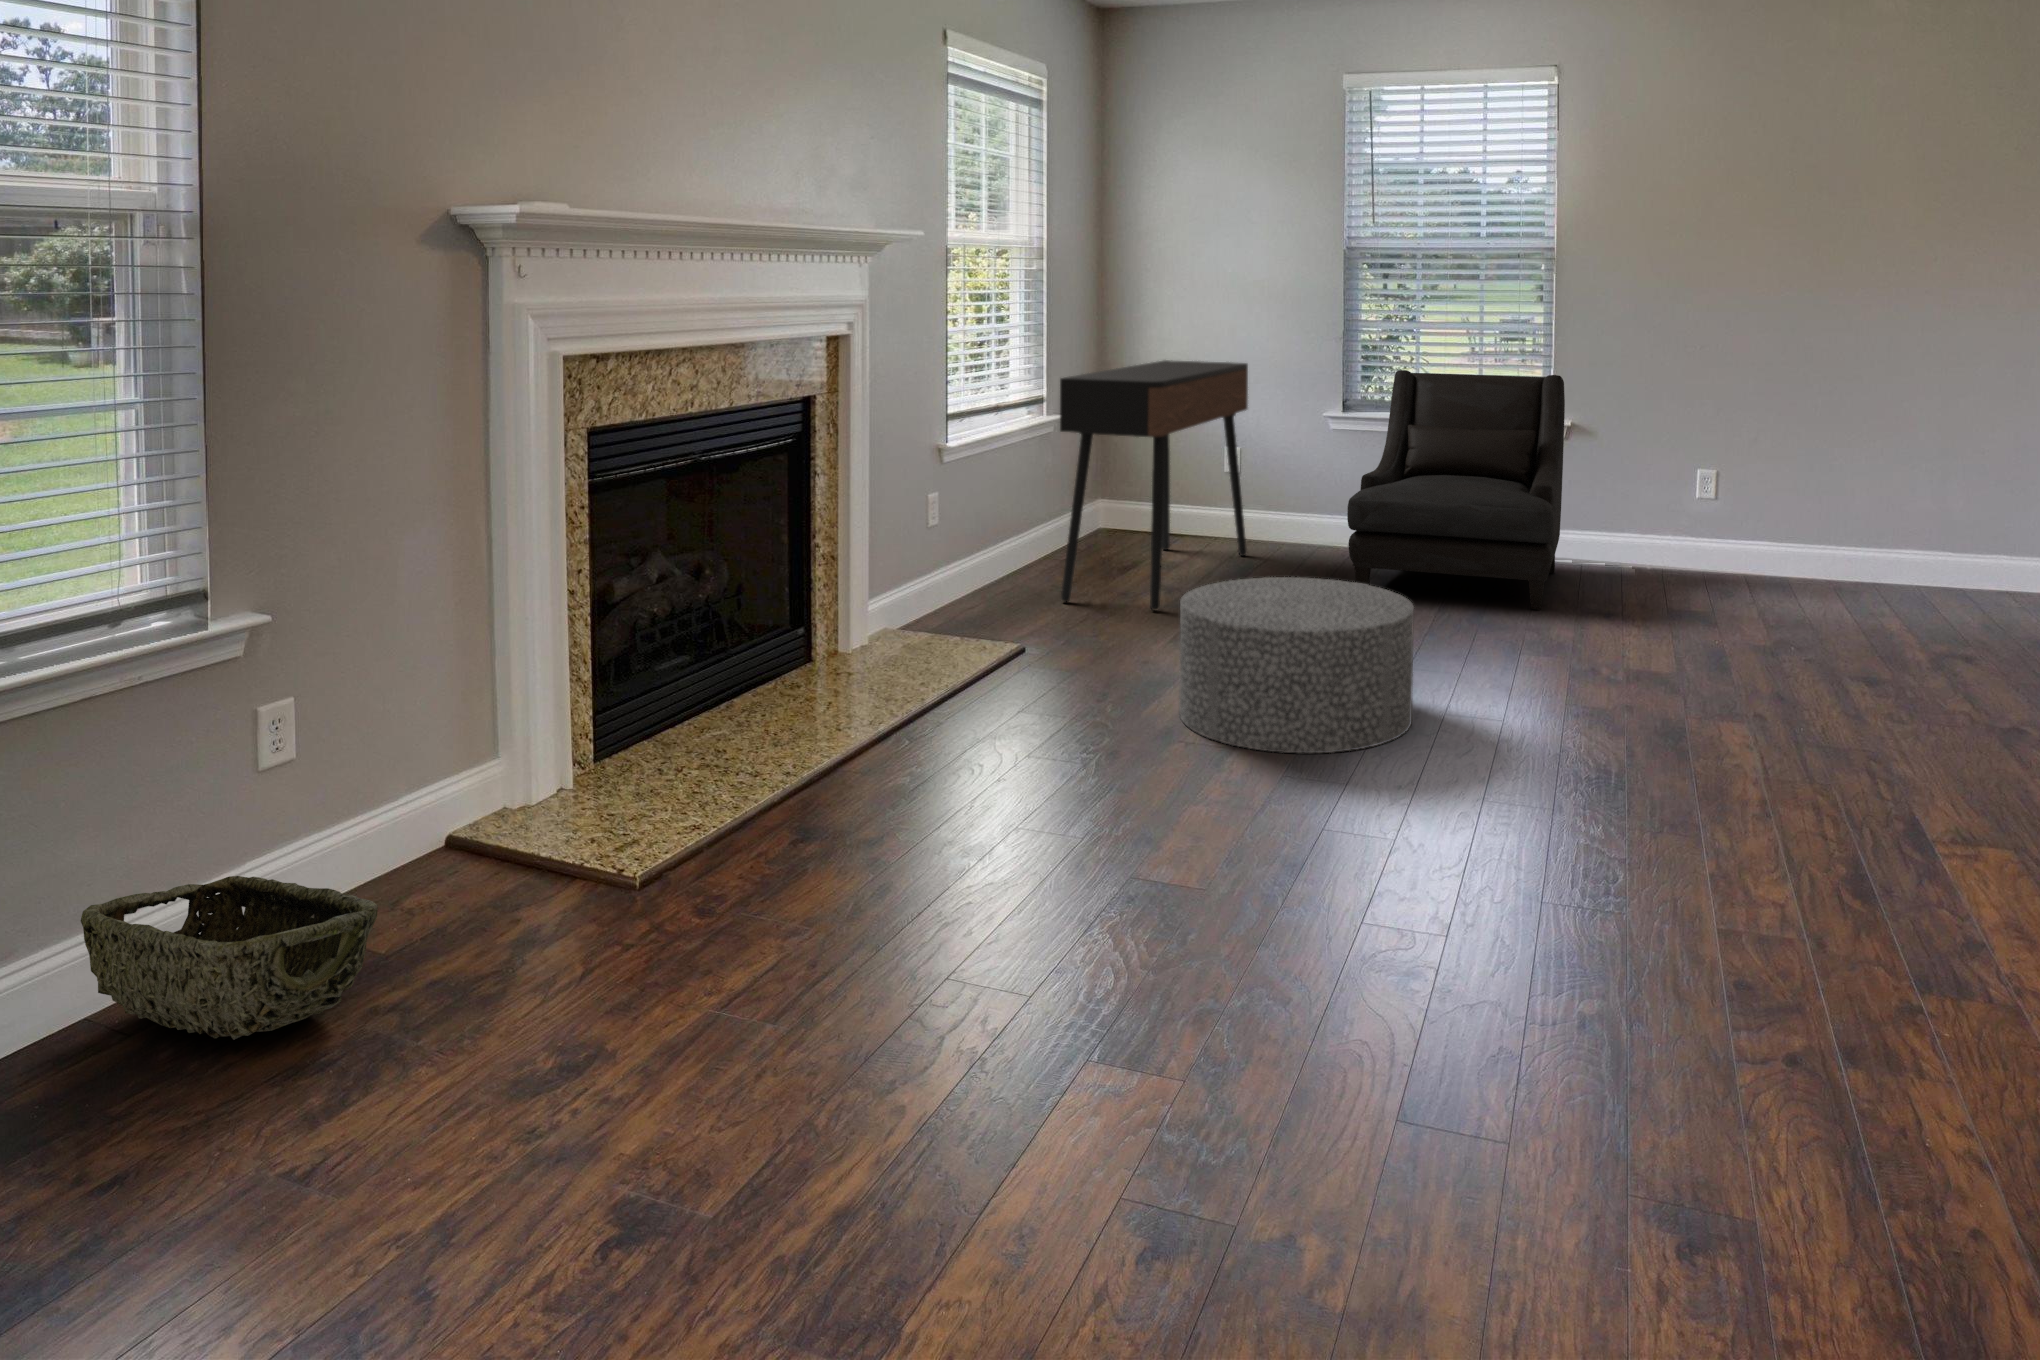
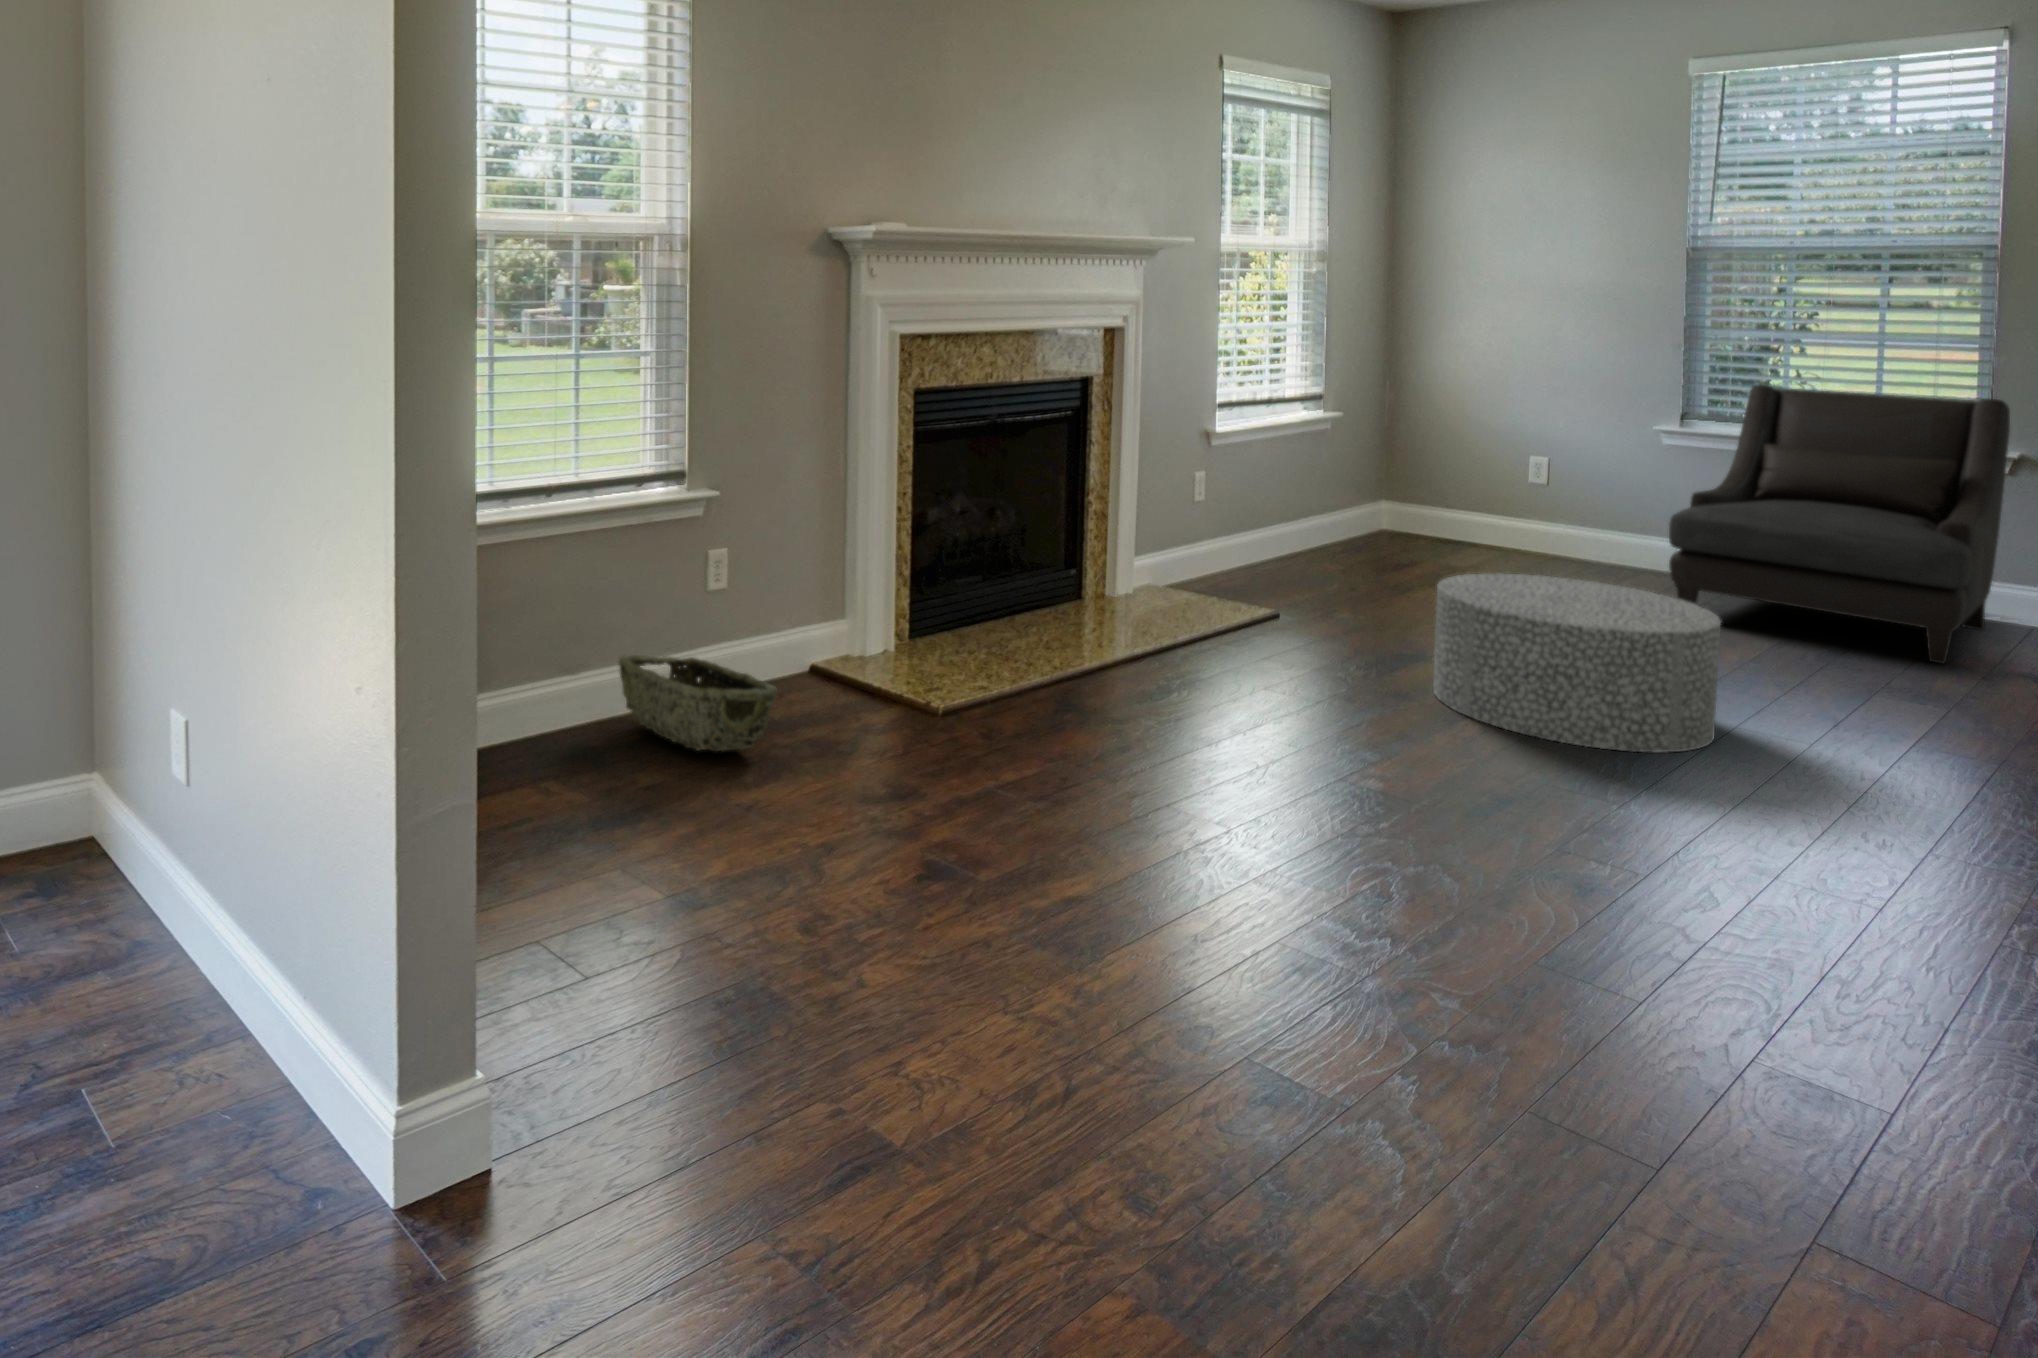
console table: present [1060,360,1248,610] -> none [1324,363,1554,601]

